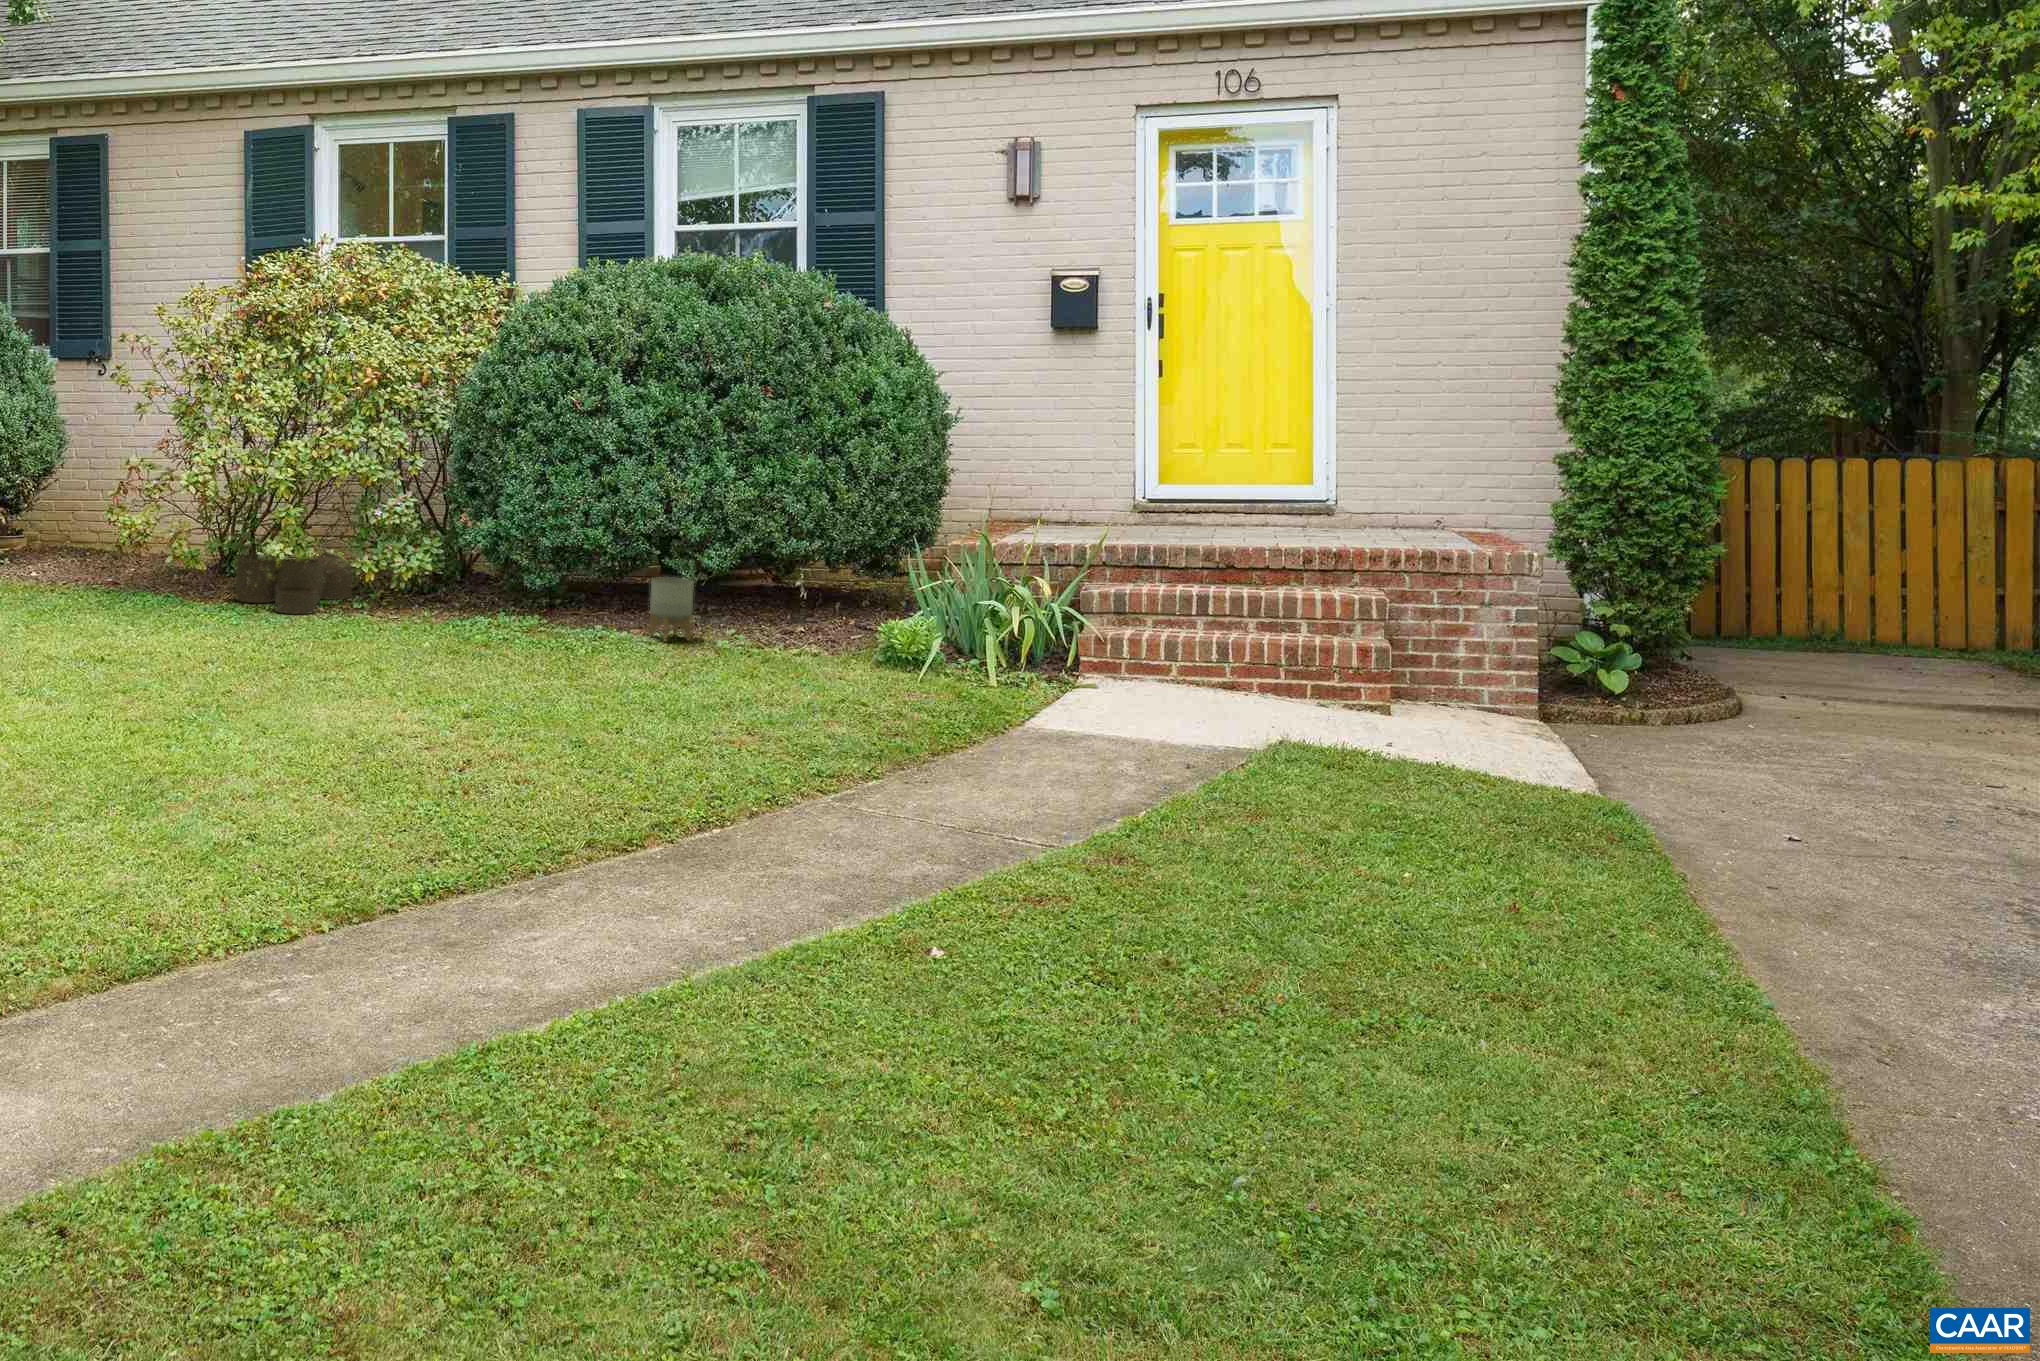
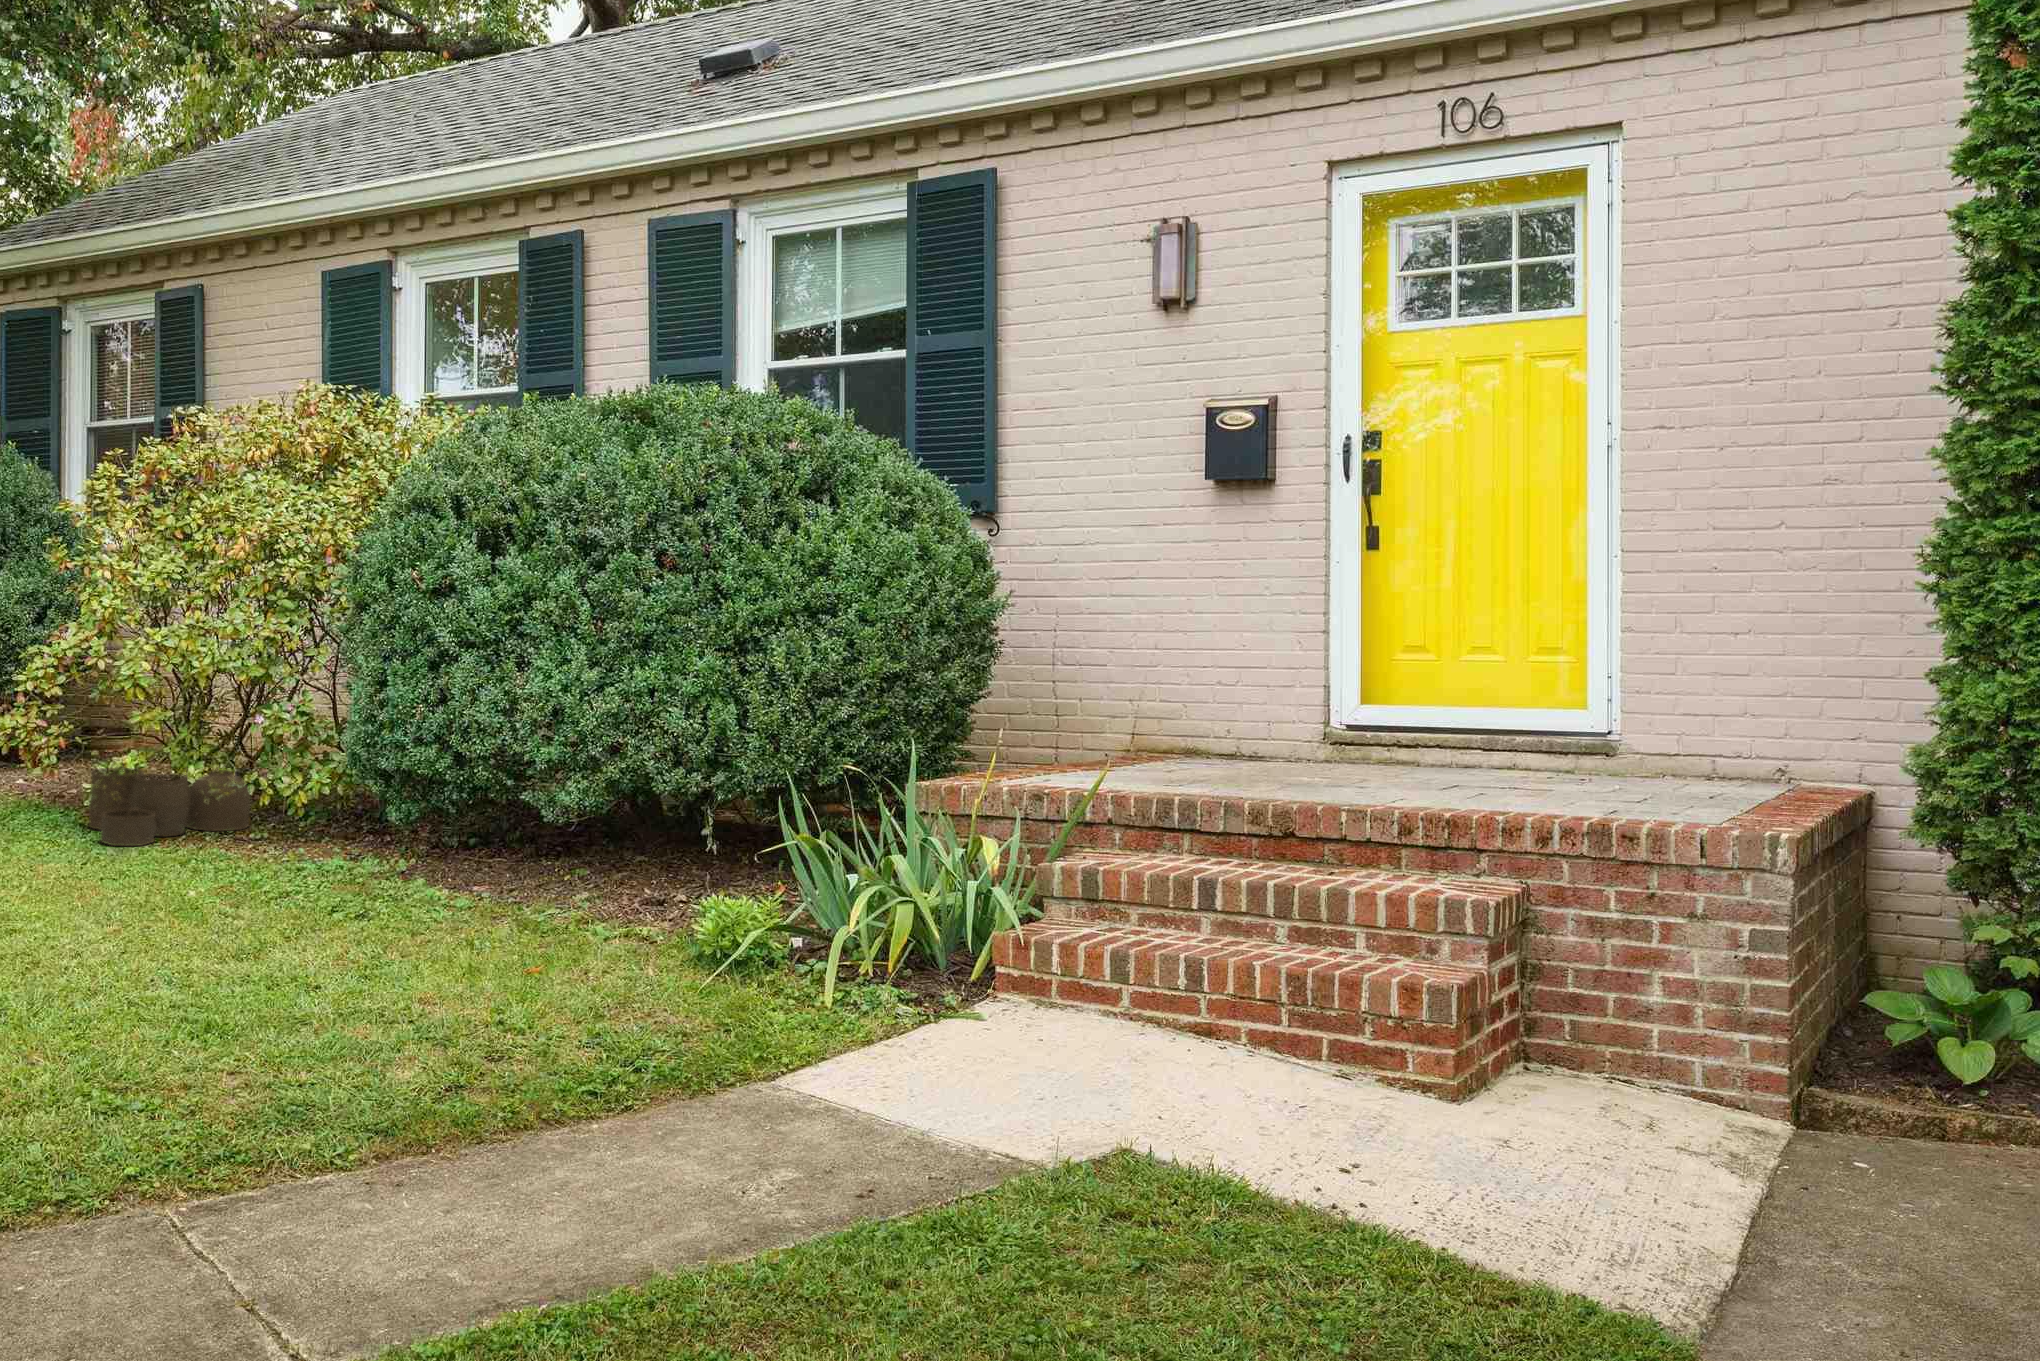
planter: present [649,577,694,641] -> none [495,817,556,909]

